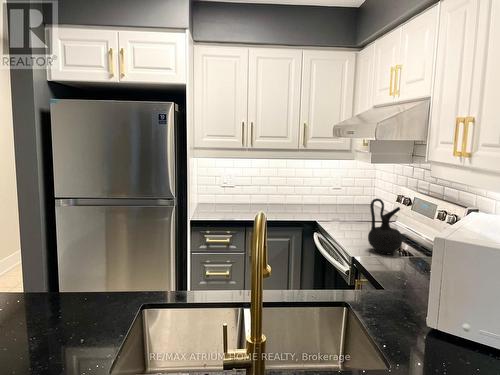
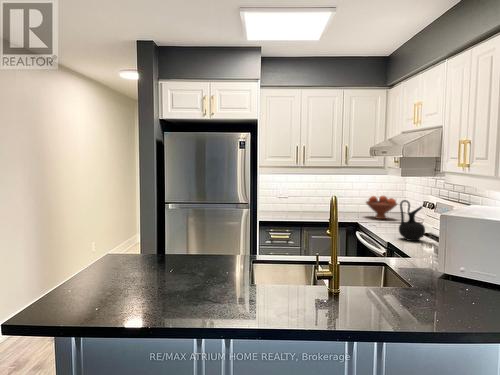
fruit bowl: none [326,185,365,215] -> present [366,196,397,219]

